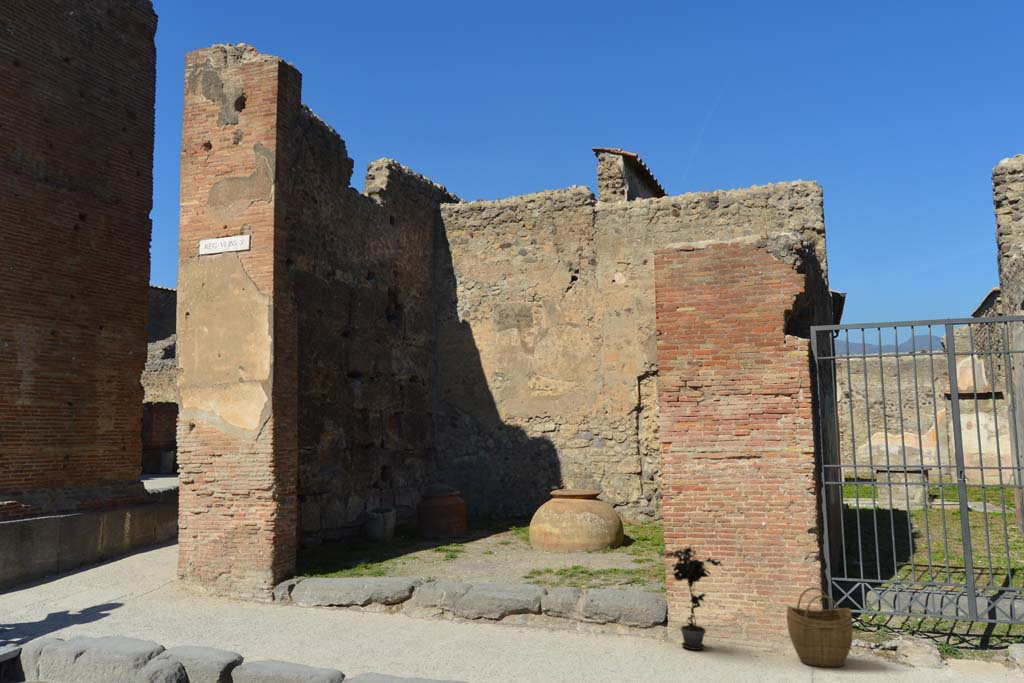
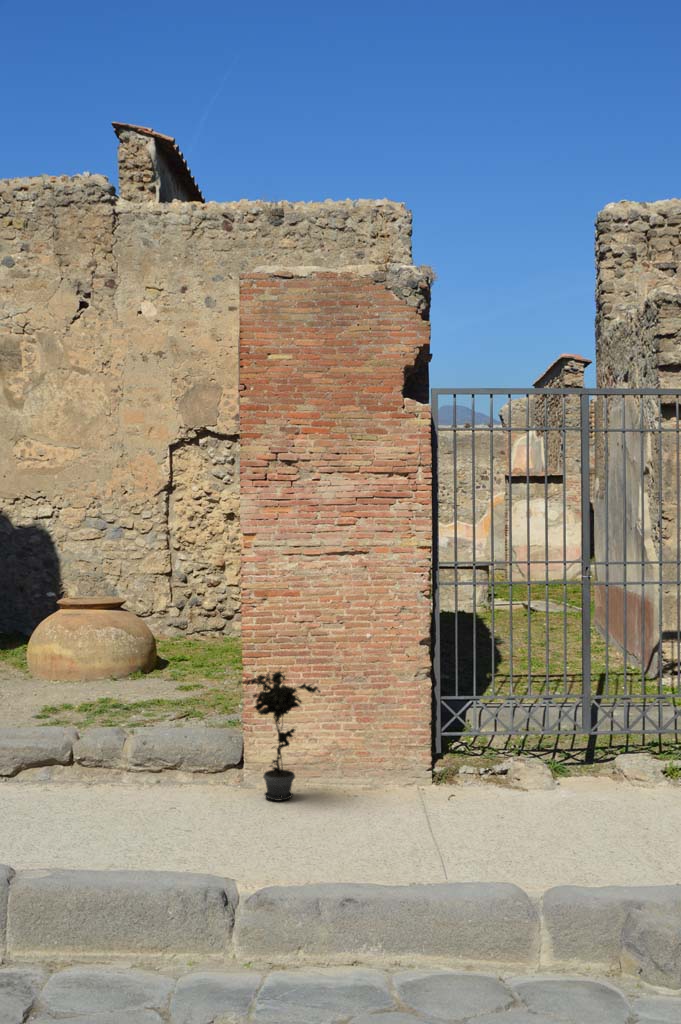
woven basket: present [787,587,853,667] -> none [395,710,470,804]

